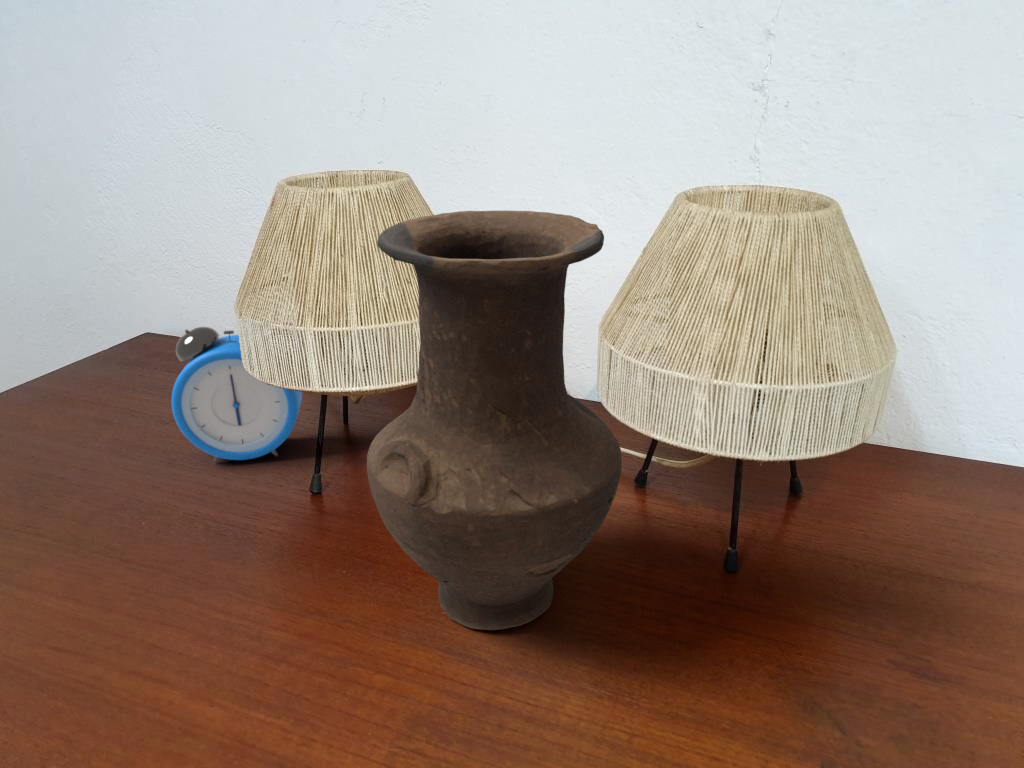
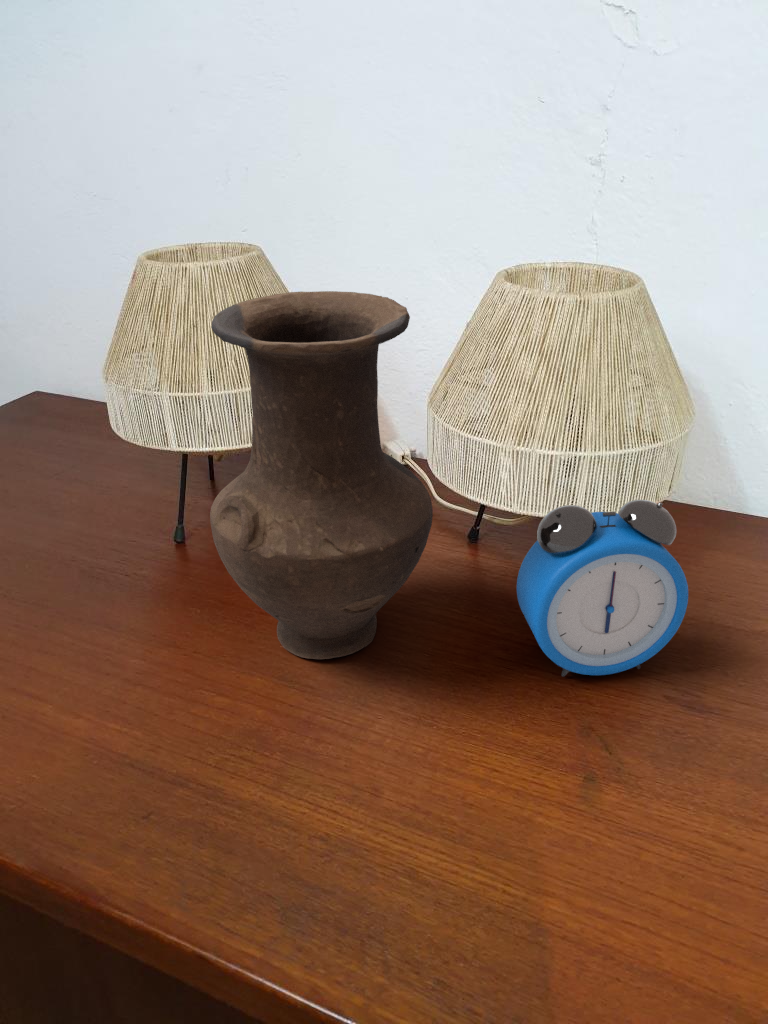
alarm clock: present [172,327,302,462] -> present [517,499,688,677]

